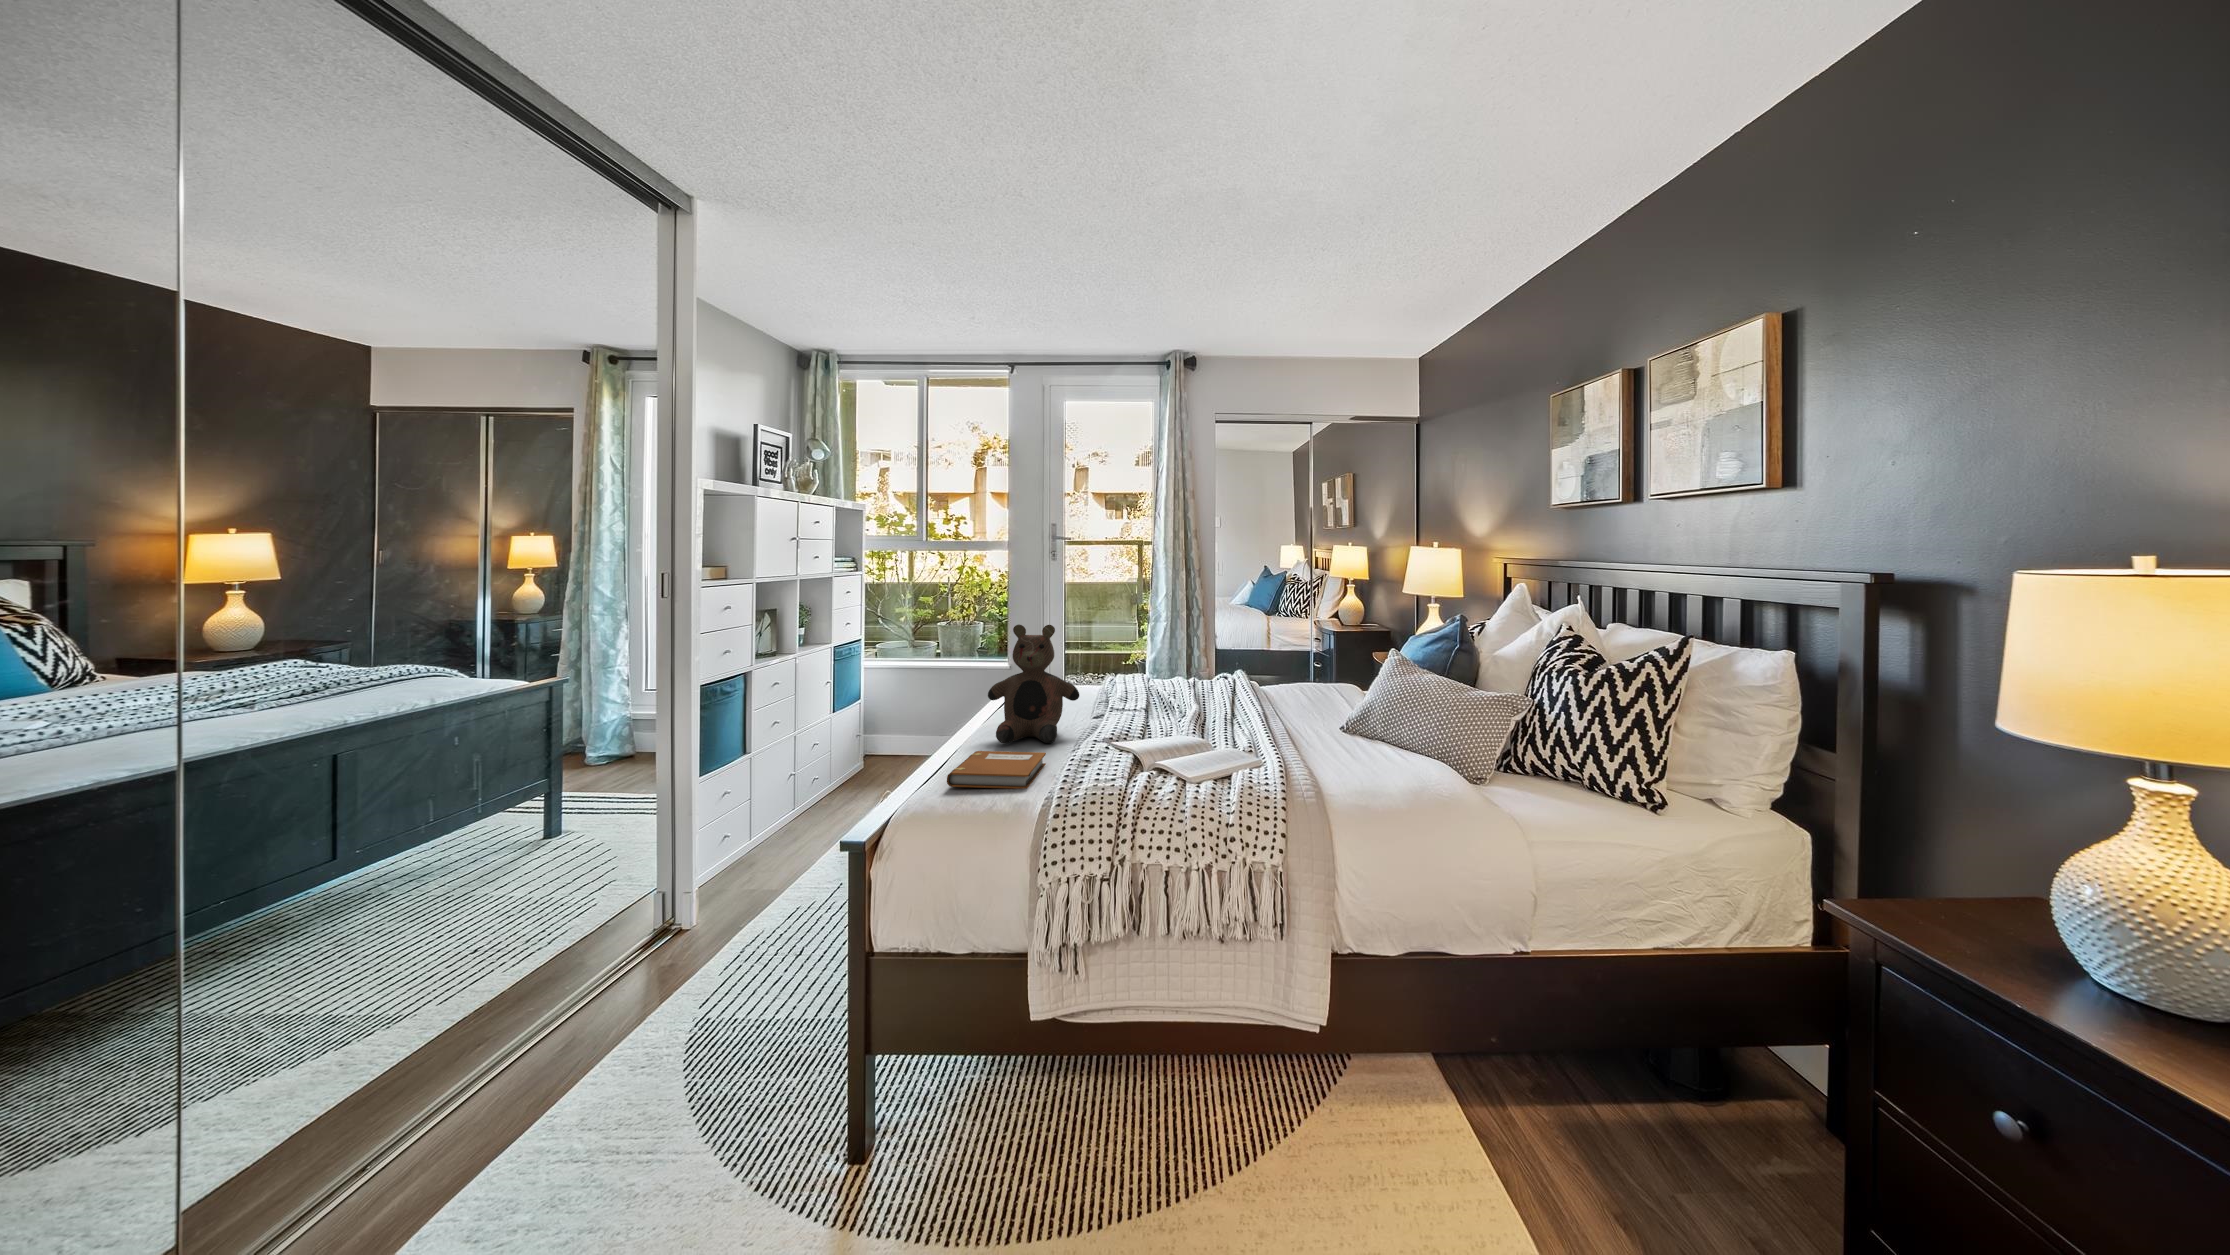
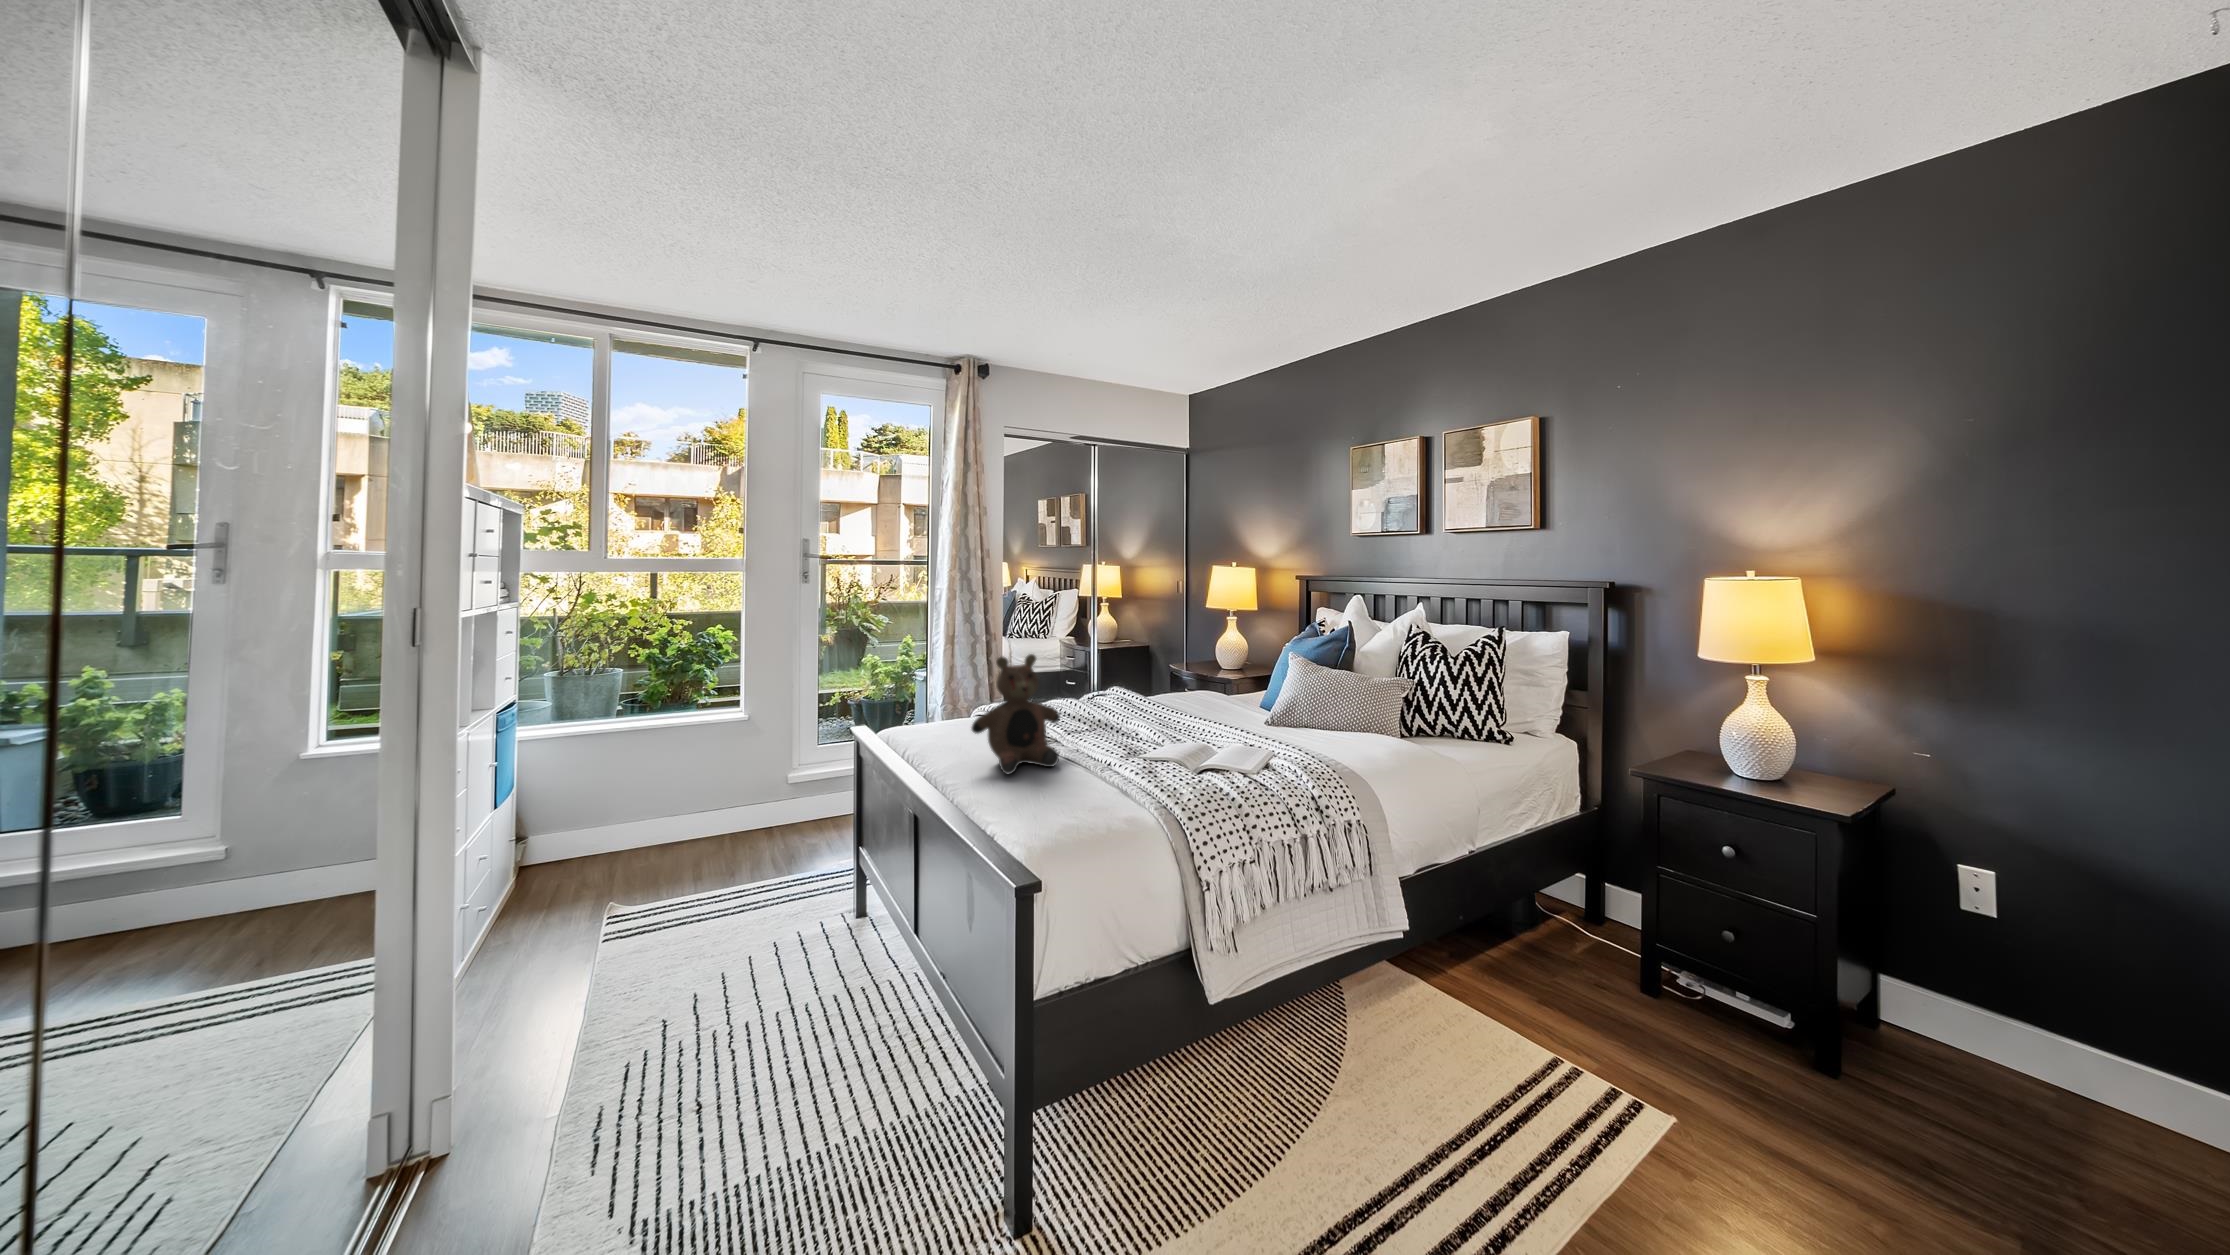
notebook: present [947,751,1046,789] -> none [1015,777,1112,826]

